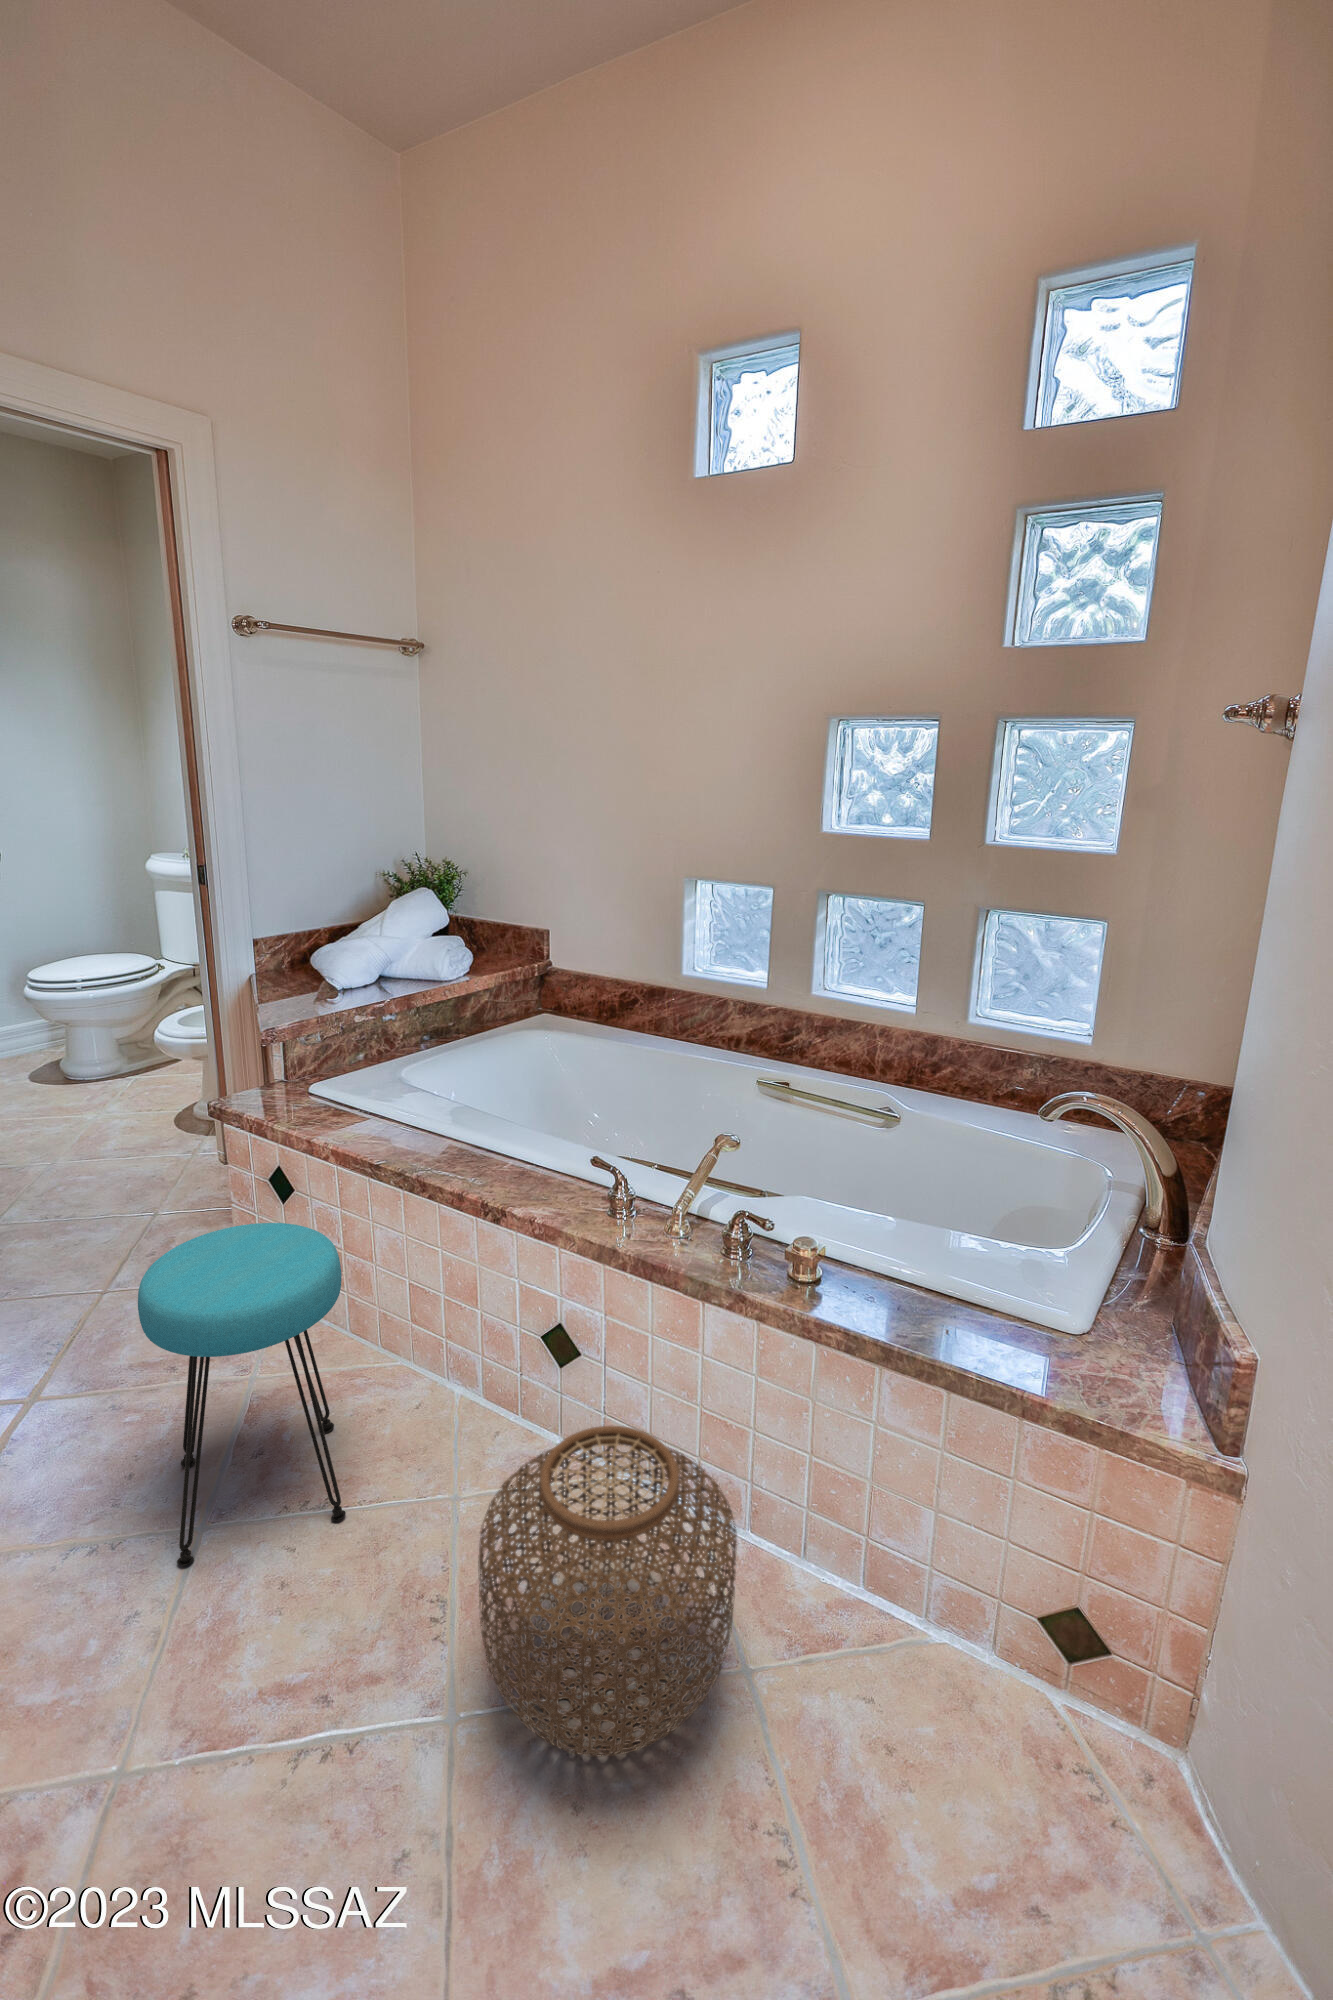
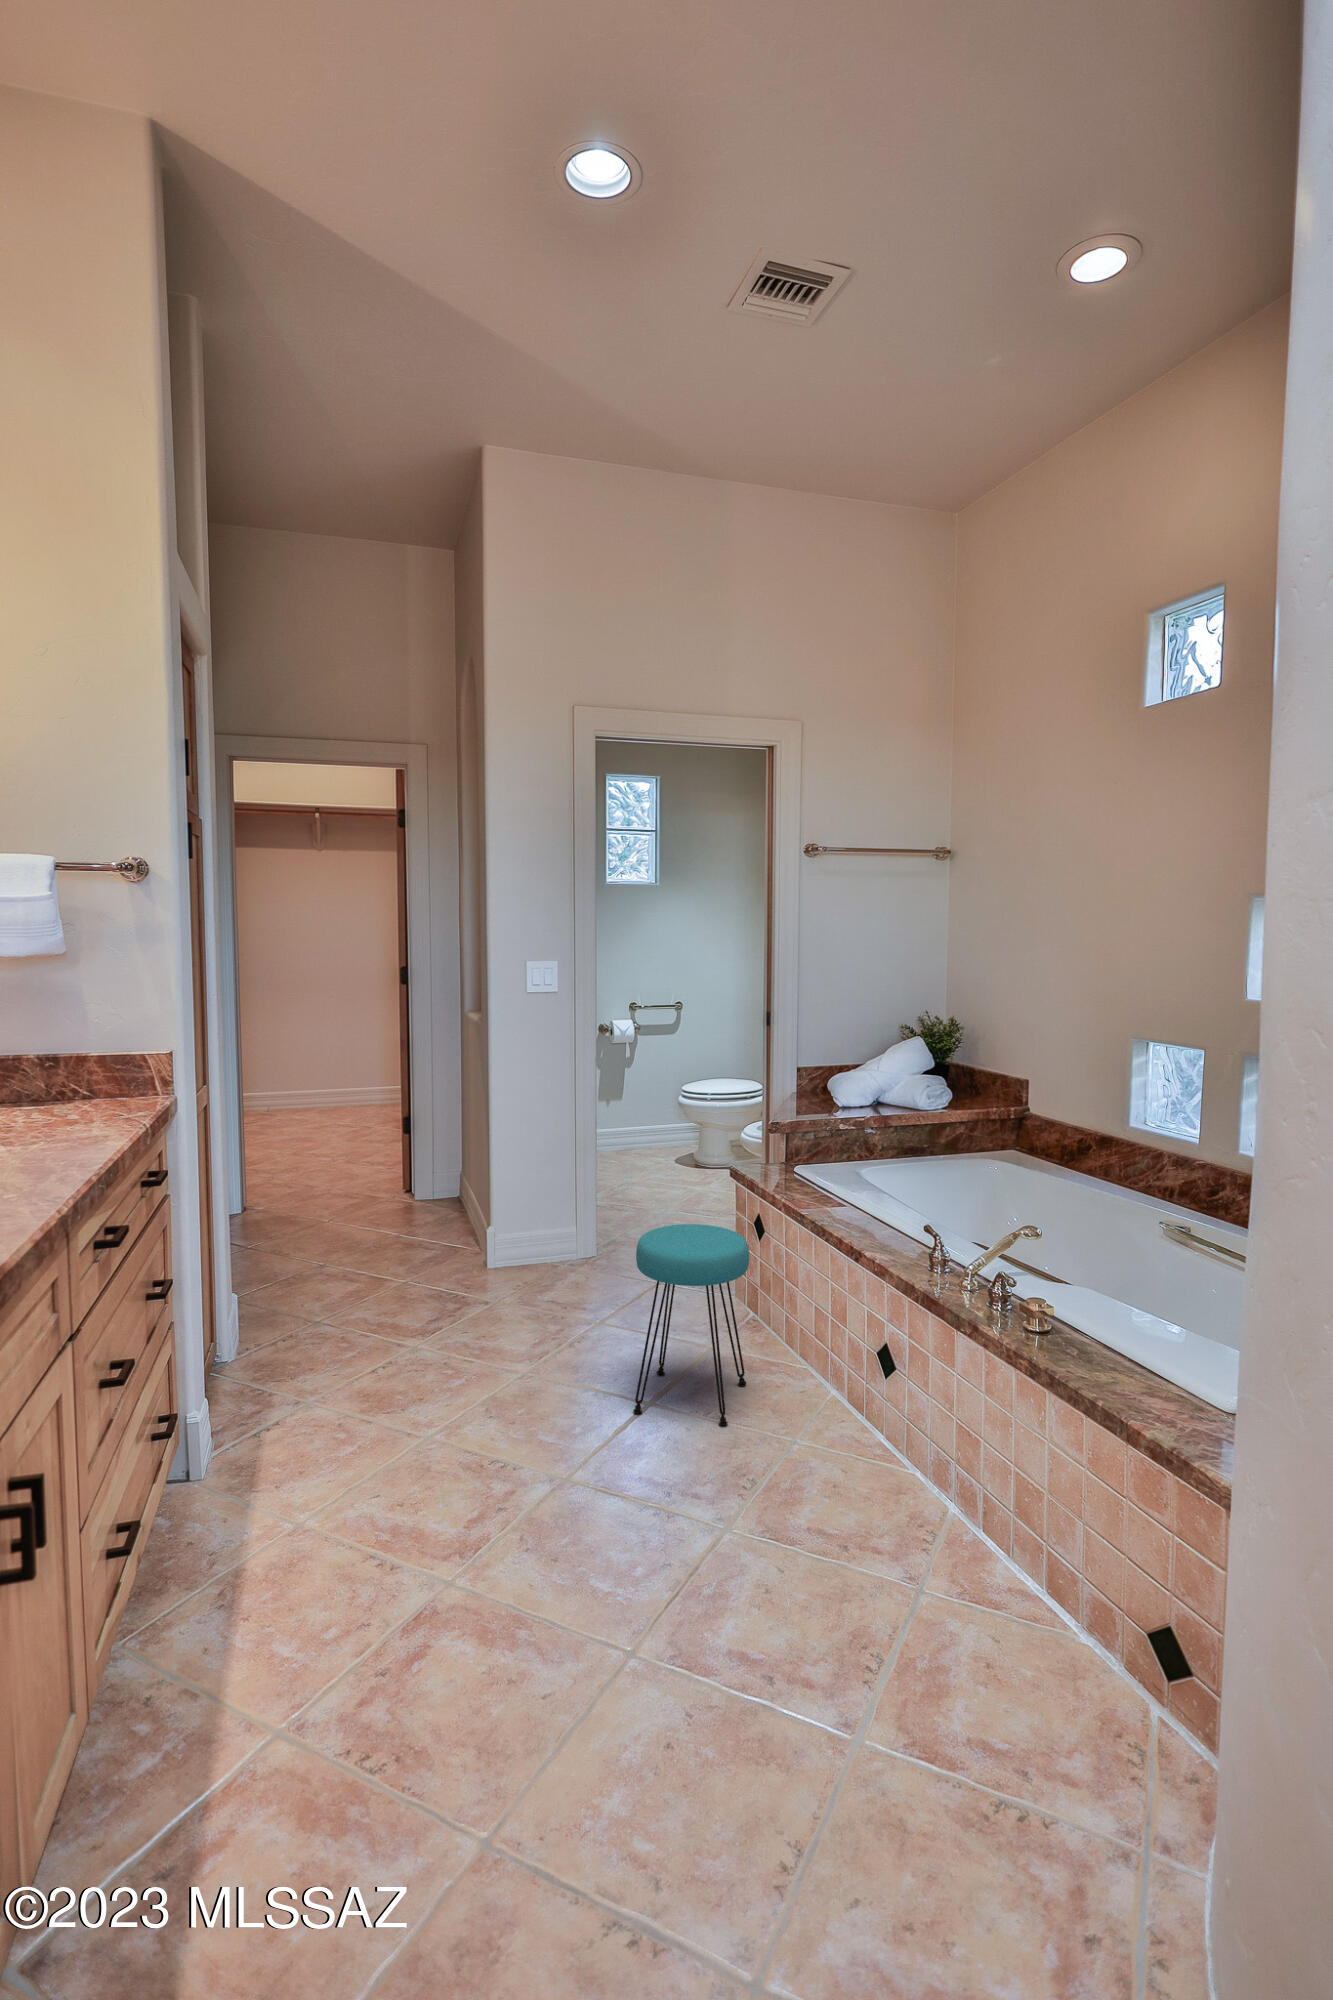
woven basket: present [478,1426,737,1757] -> none [741,1366,912,1580]

